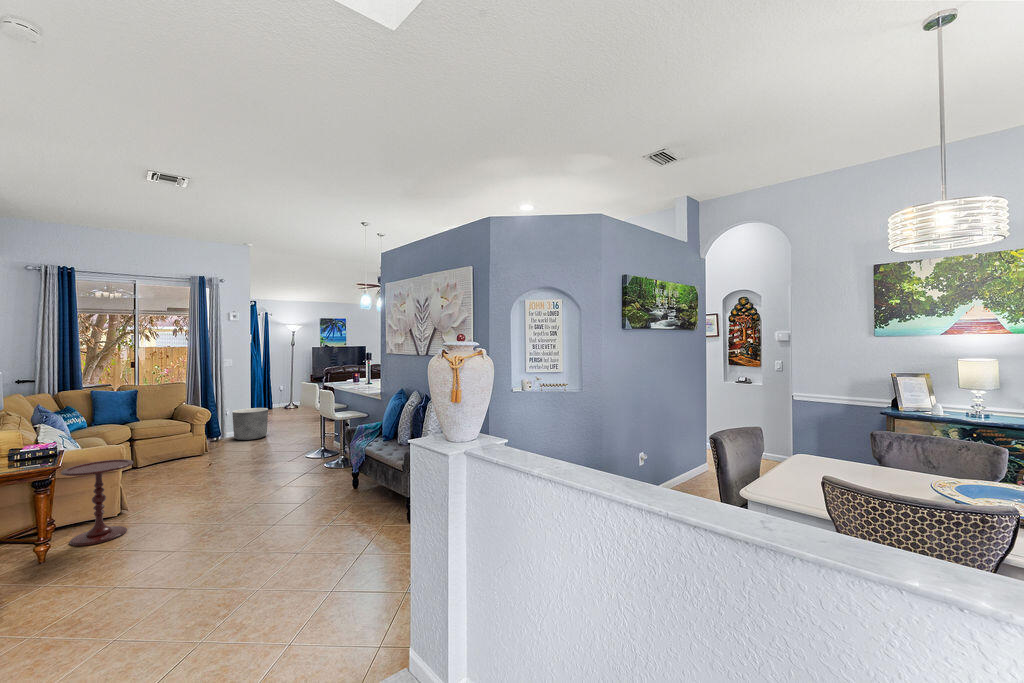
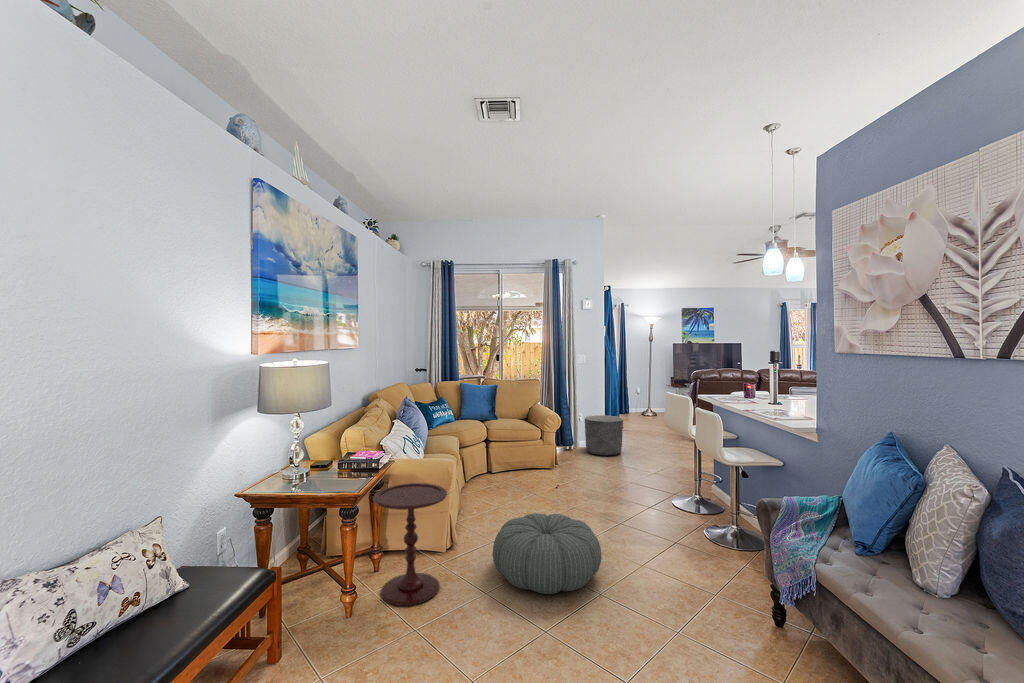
pouf: none [171,467,256,513] -> present [493,513,601,594]

